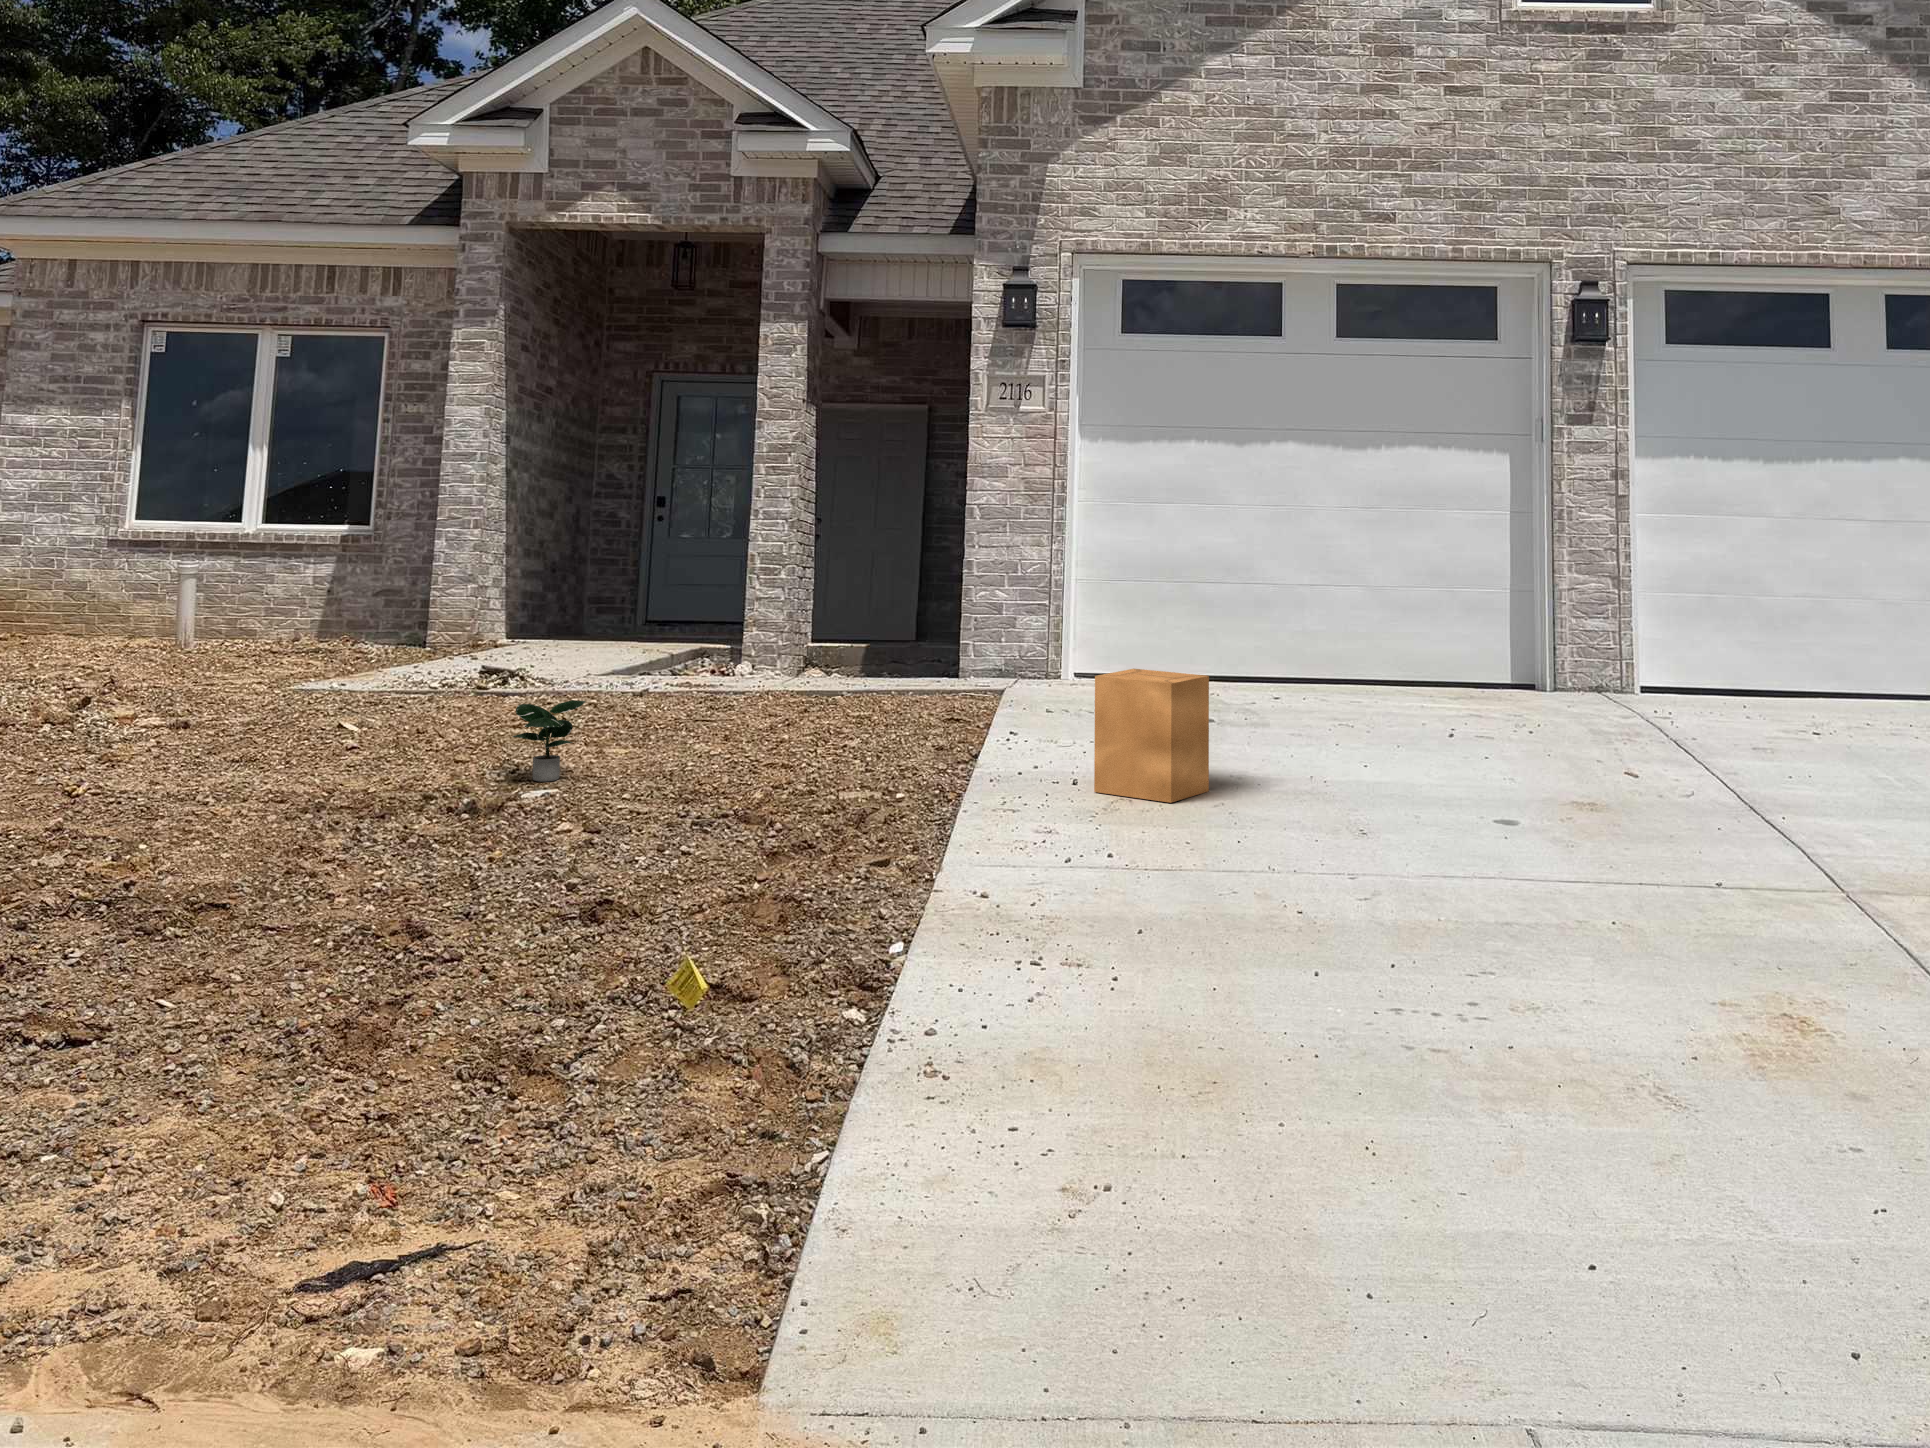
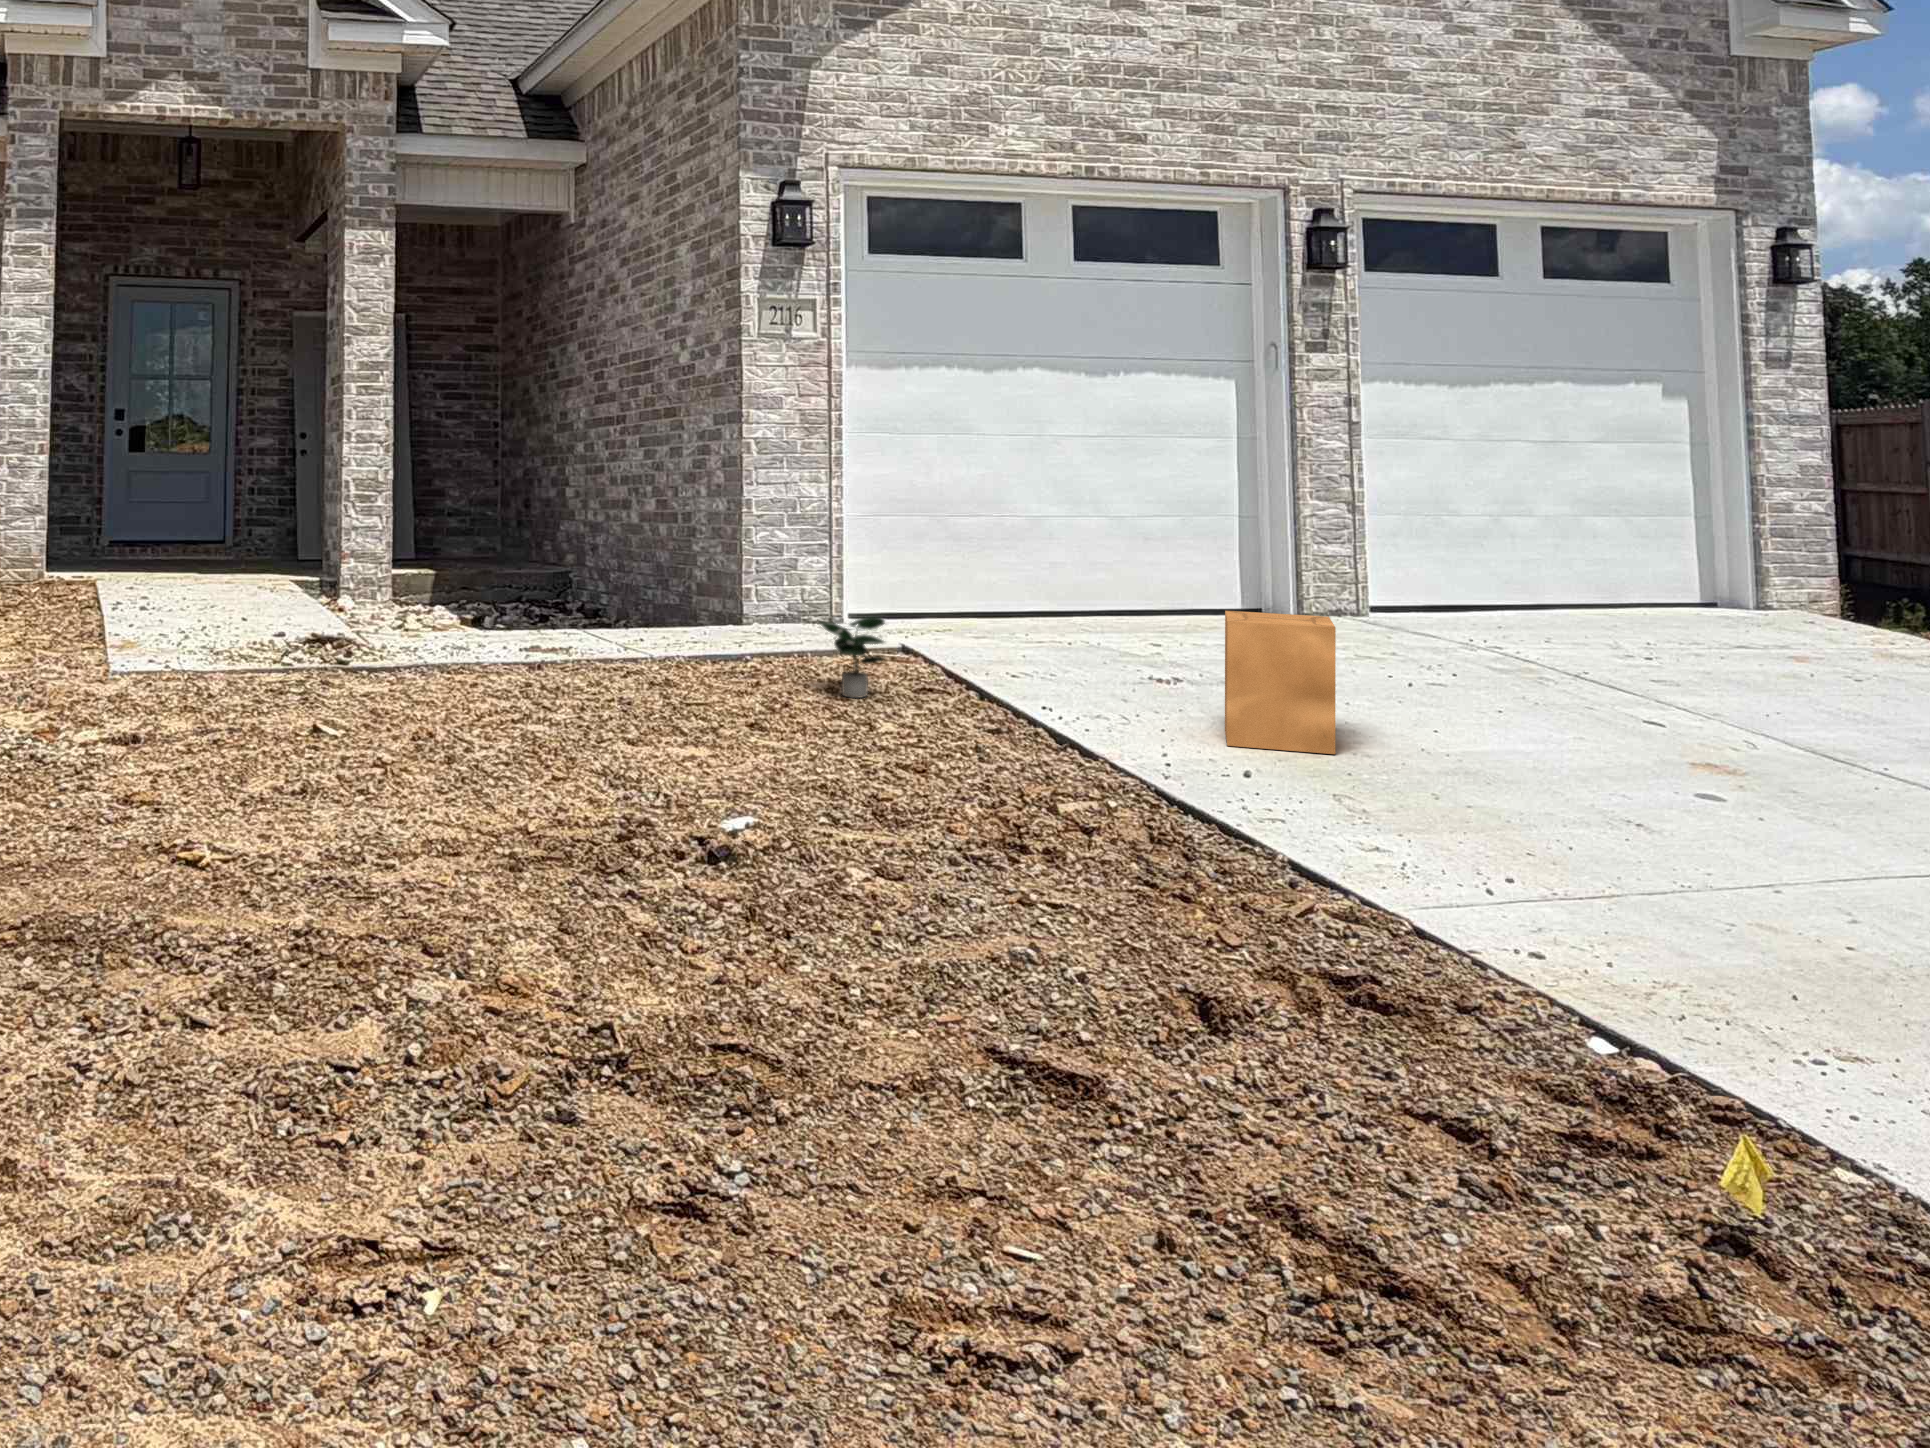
potted plant: present [512,700,585,782] -> present [820,616,885,698]

